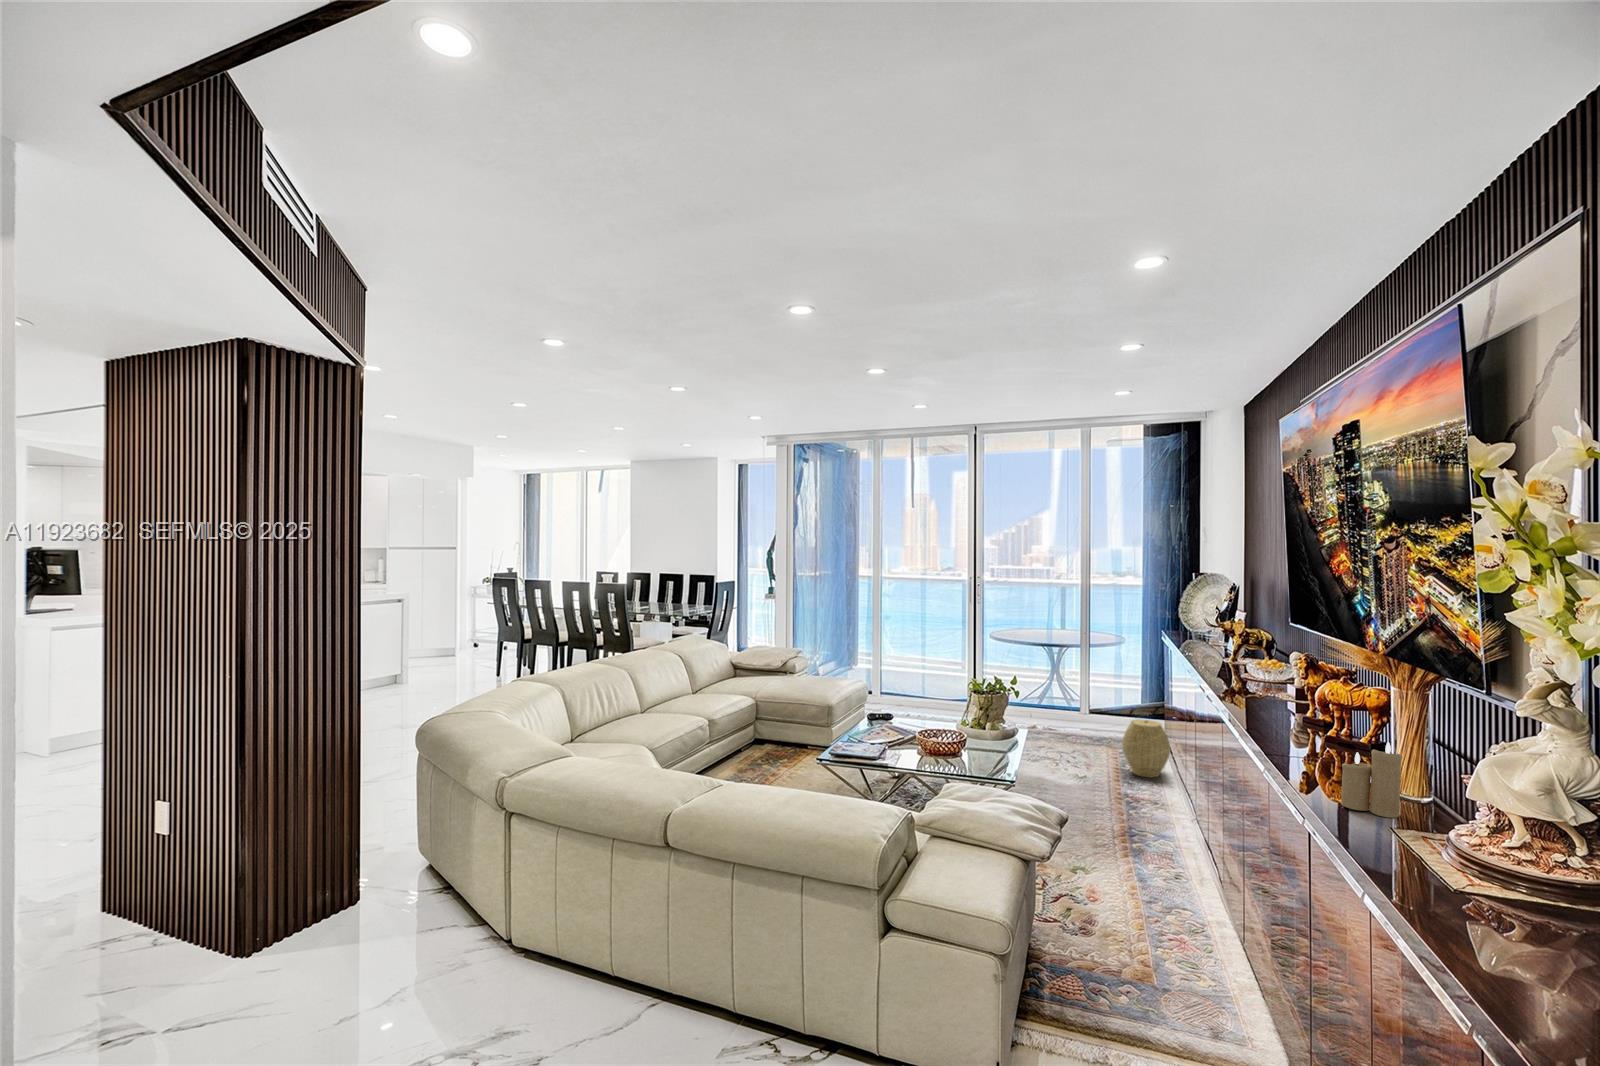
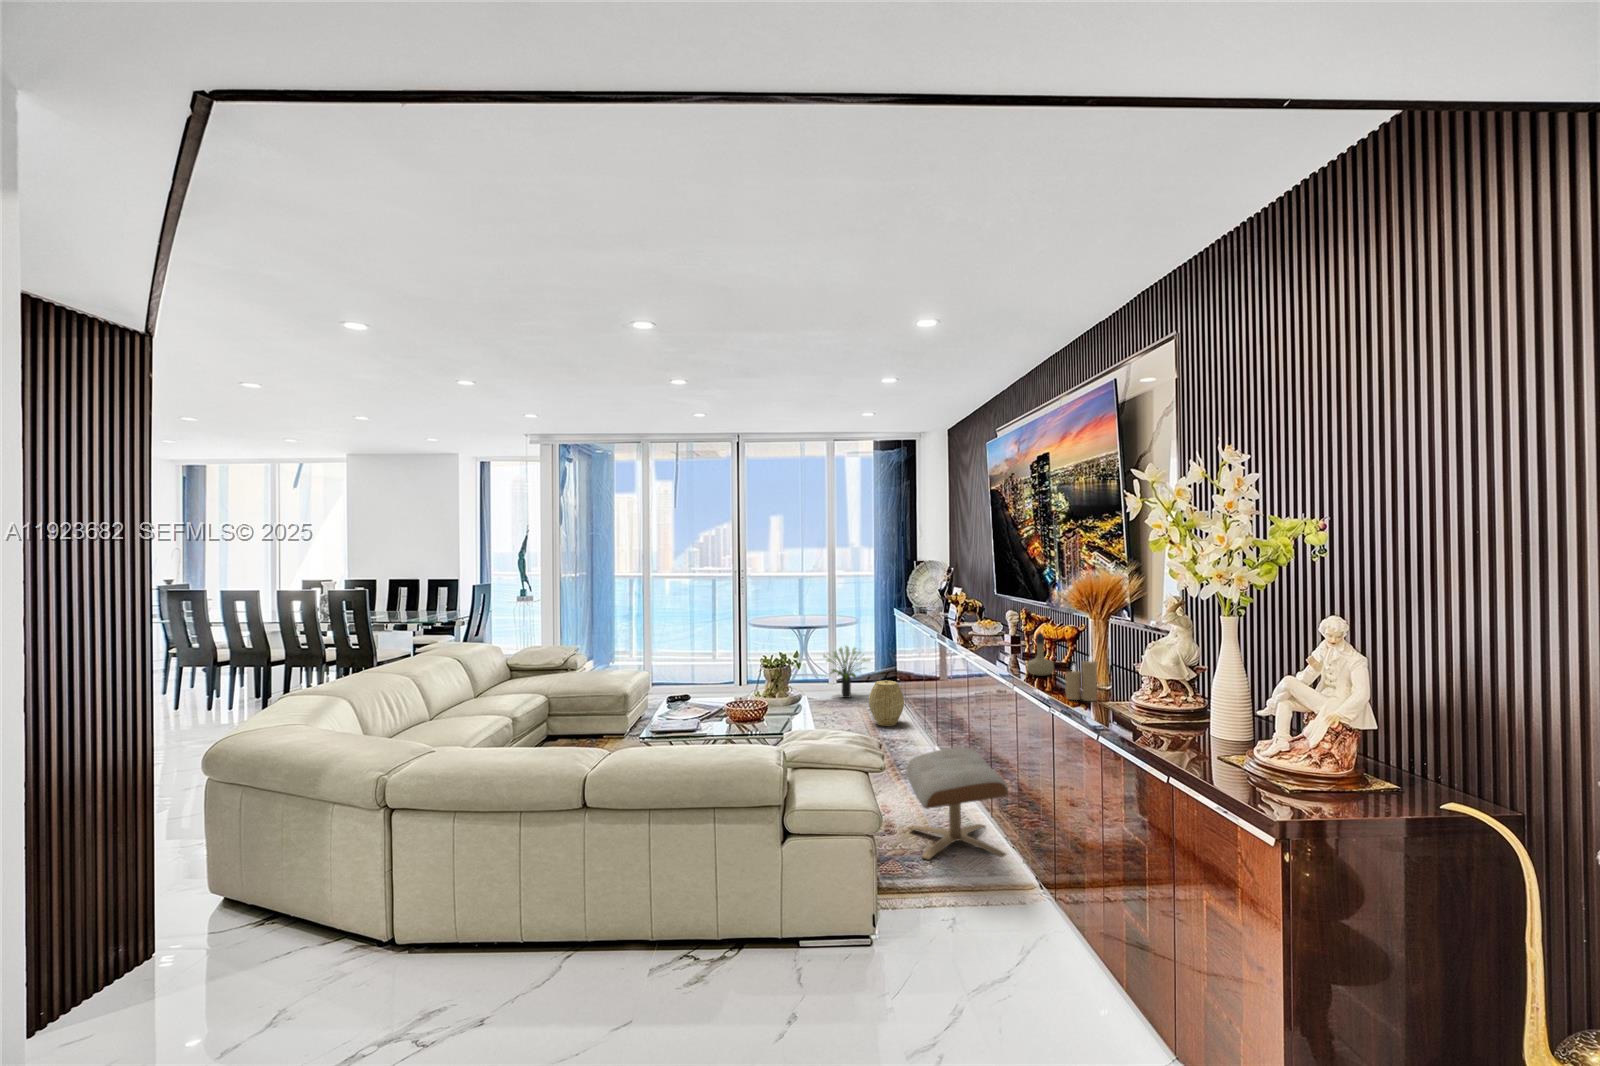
potted plant: none [1079,670,1140,733] -> present [823,646,870,698]
perfume bottle: none [1301,692,1348,756] -> present [1027,633,1054,676]
ottoman: none [1116,836,1255,1015] -> present [906,748,1008,860]

